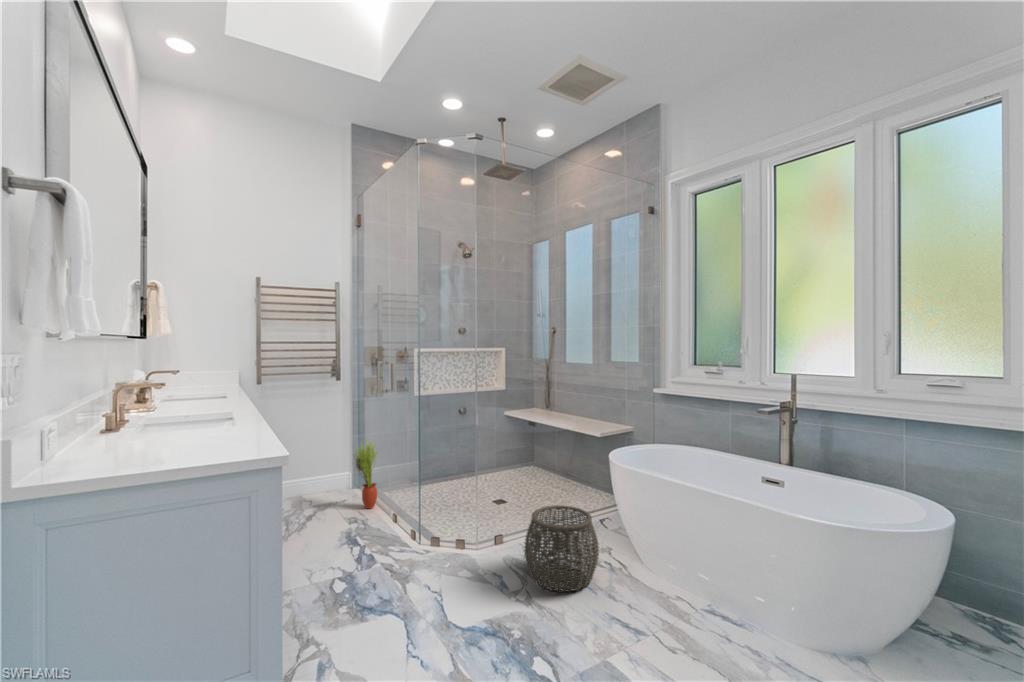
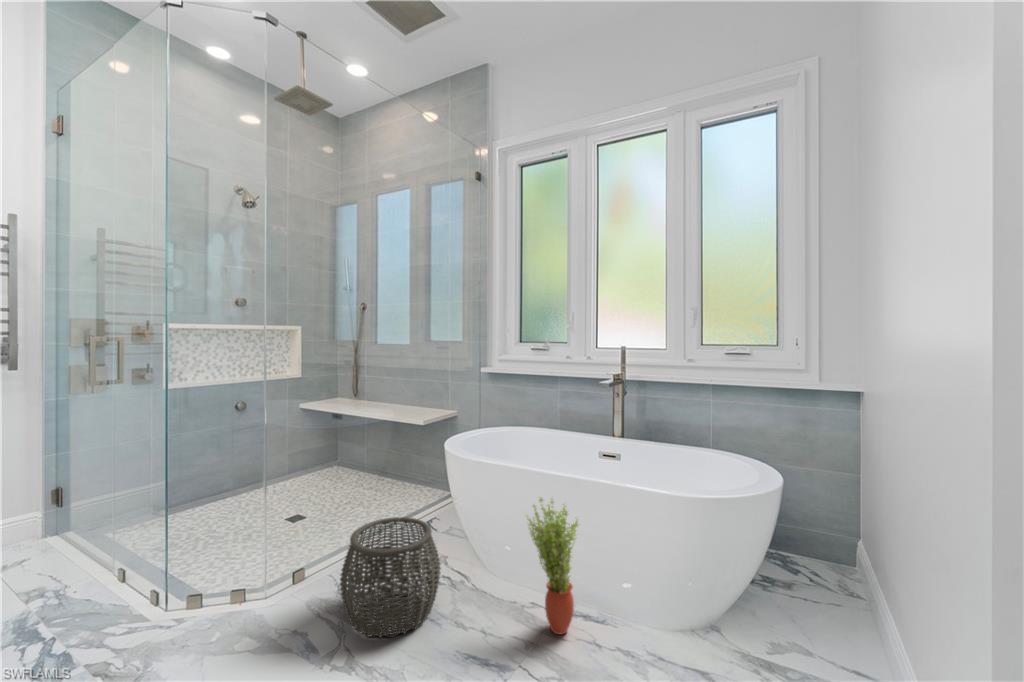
potted plant: present [354,441,377,509] -> present [526,498,578,634]

